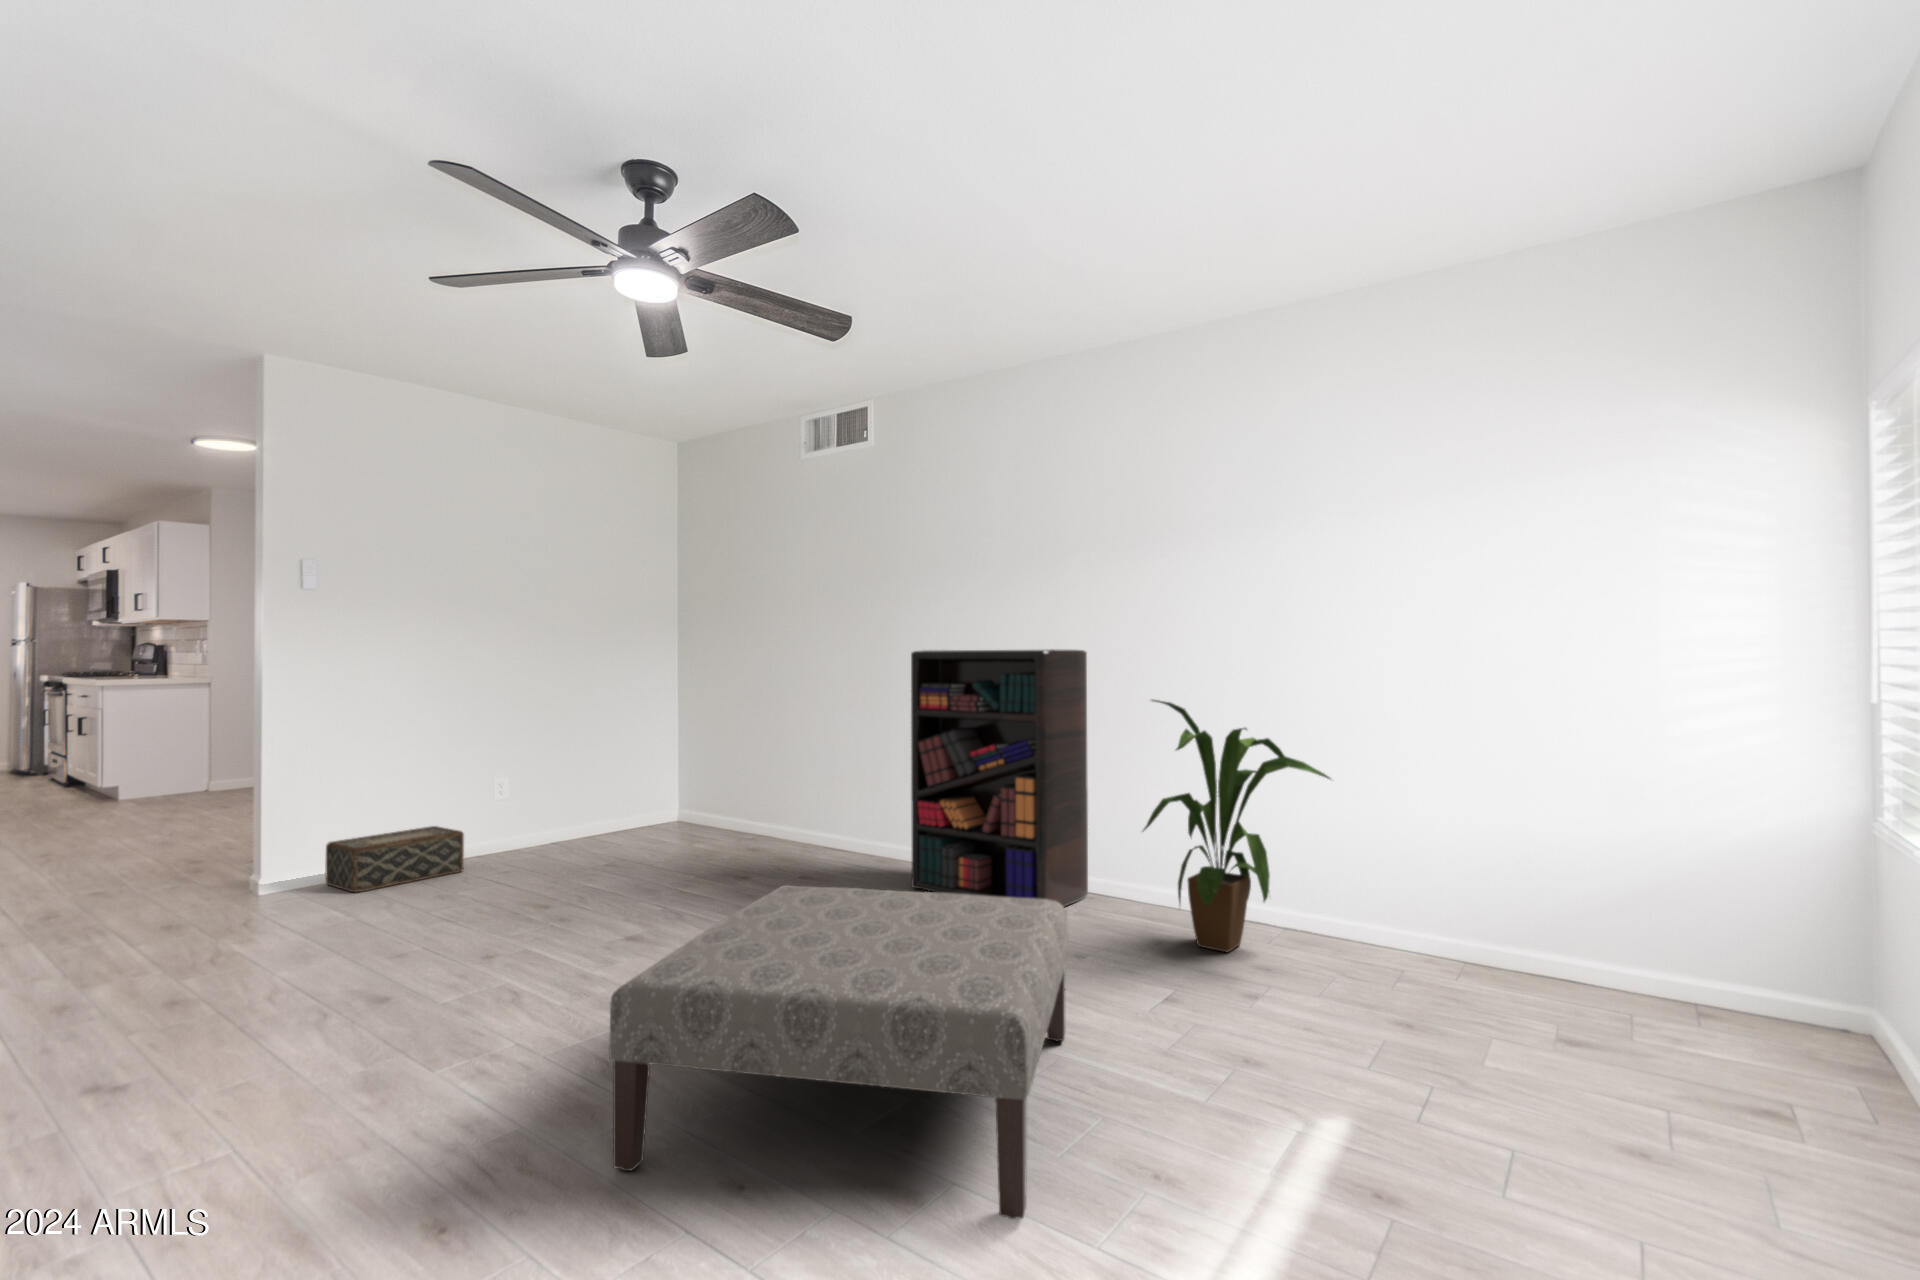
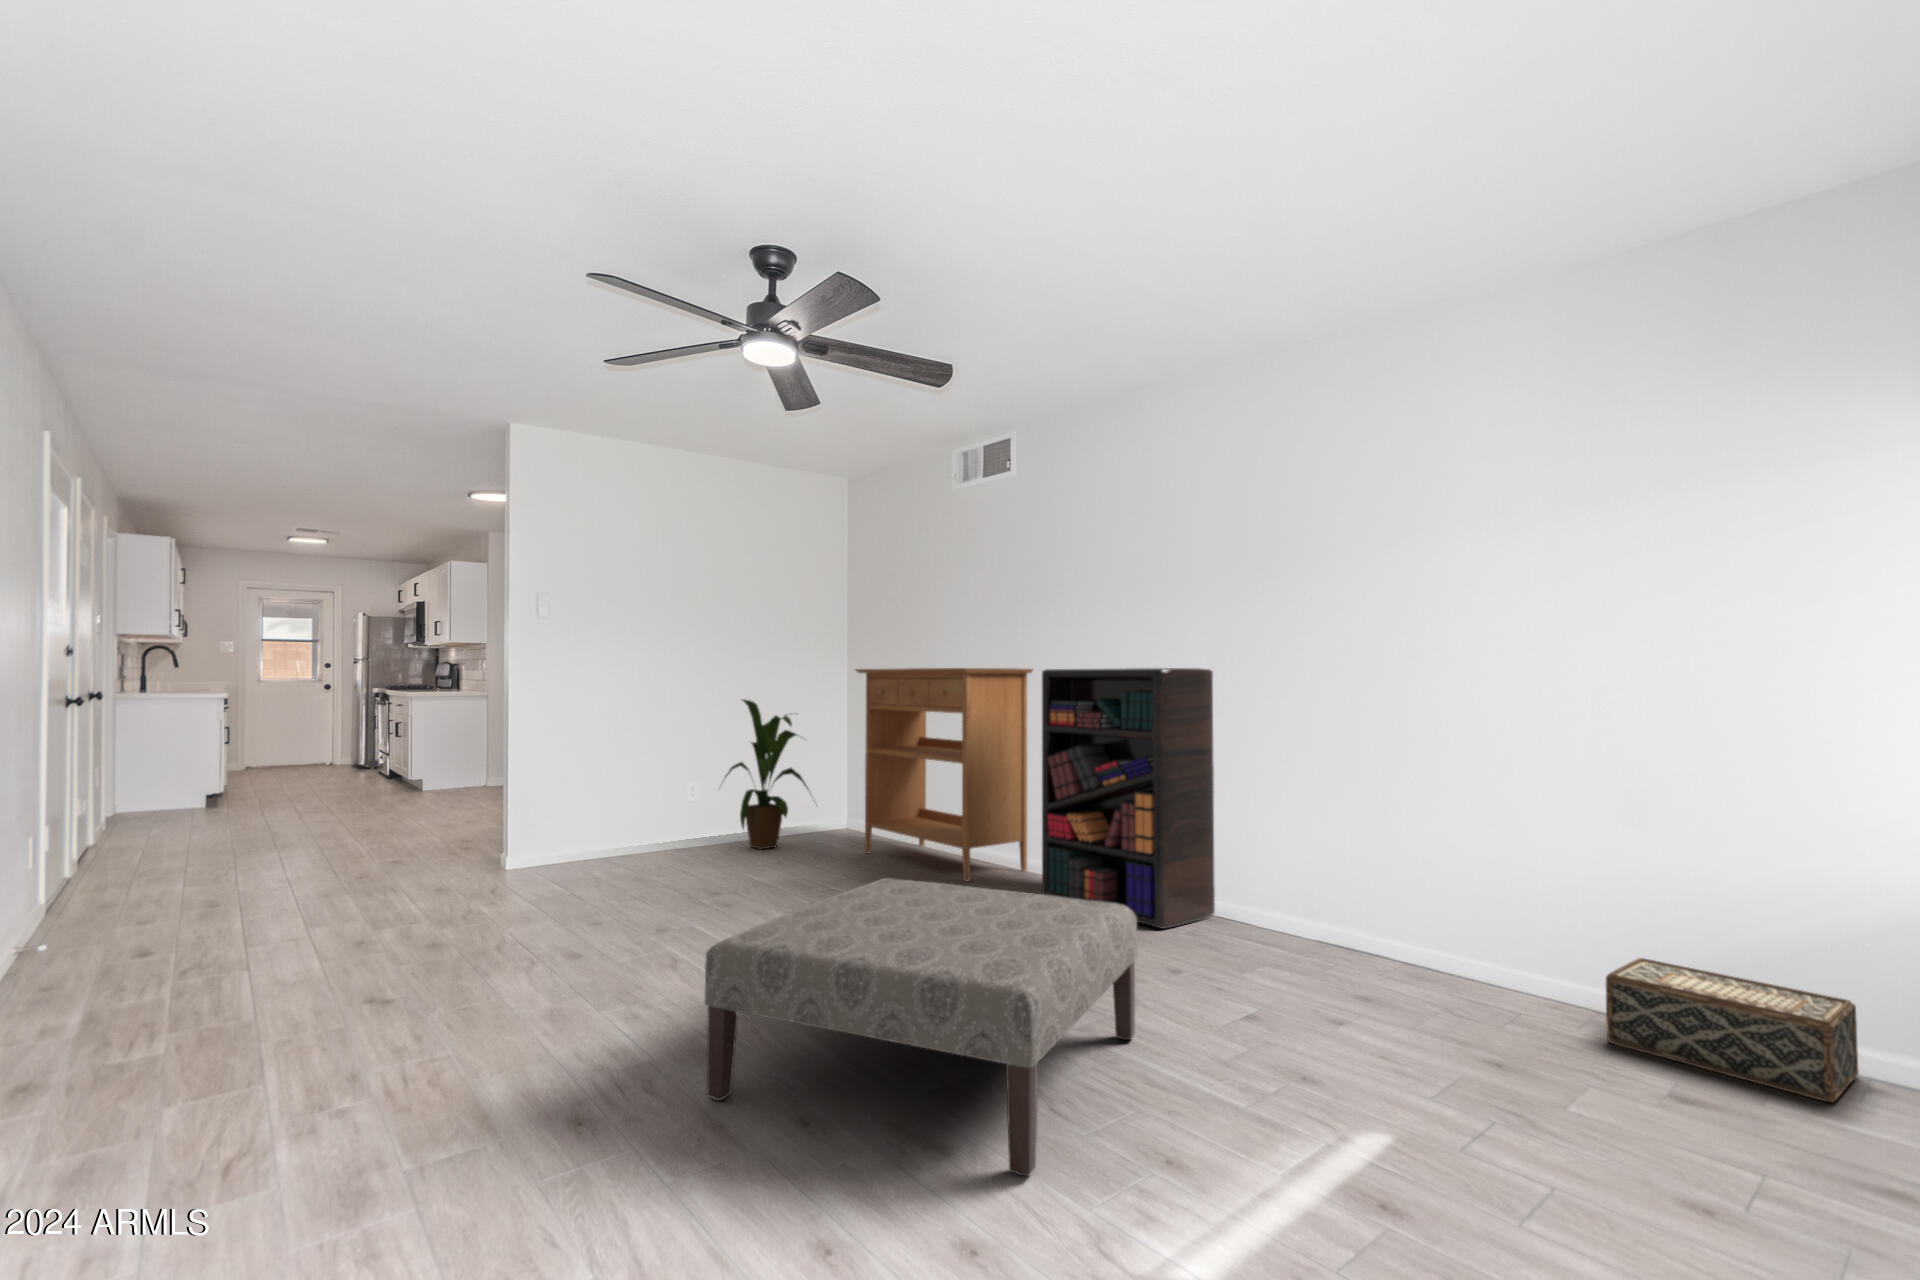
console table: none [690,650,892,875] -> present [856,668,1033,881]
house plant: present [1143,700,1330,952] -> present [726,700,807,849]
woven basket: present [326,826,464,893] -> present [1606,958,1858,1102]

